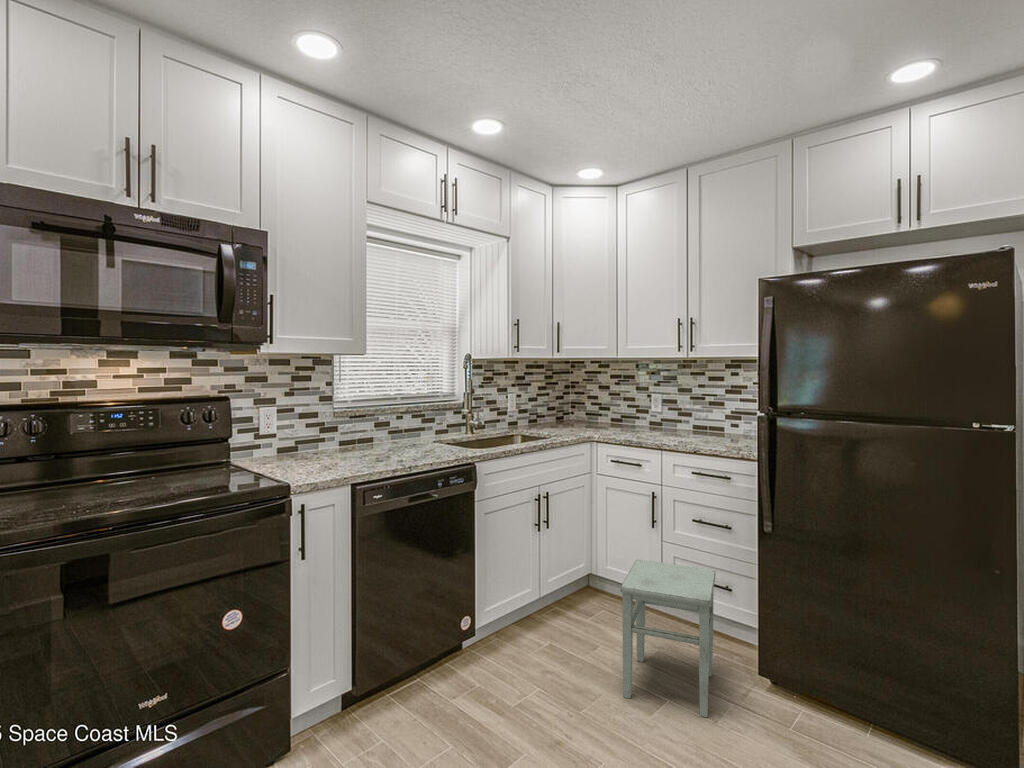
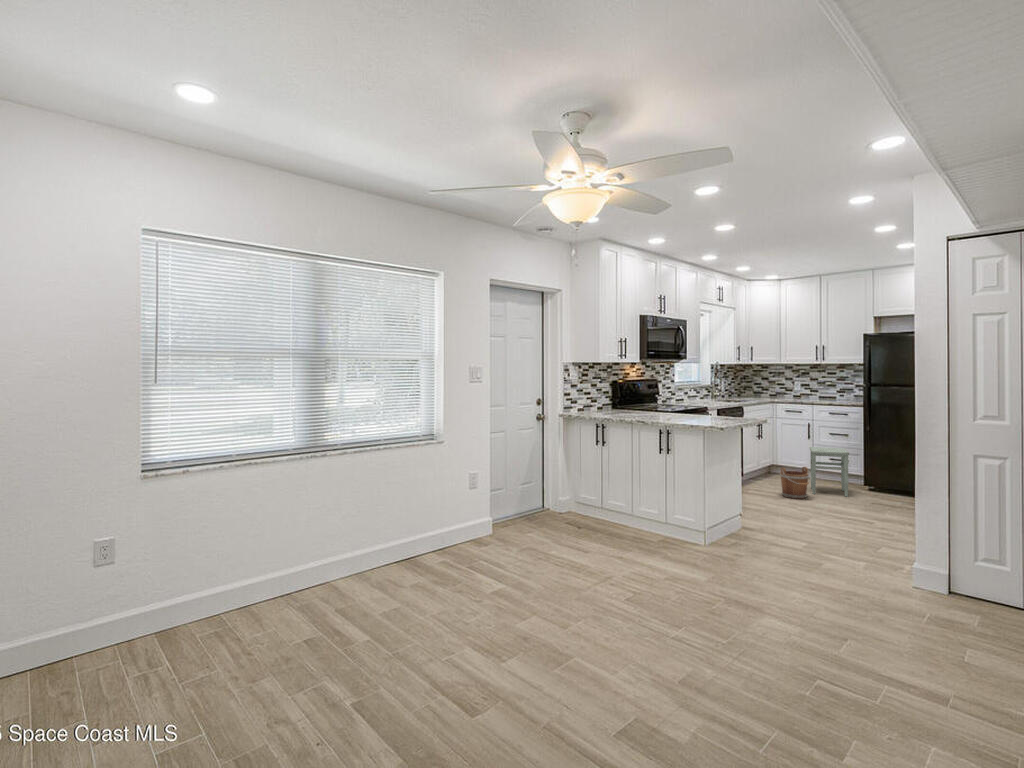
bucket: none [529,633,606,736] -> present [780,467,811,499]

